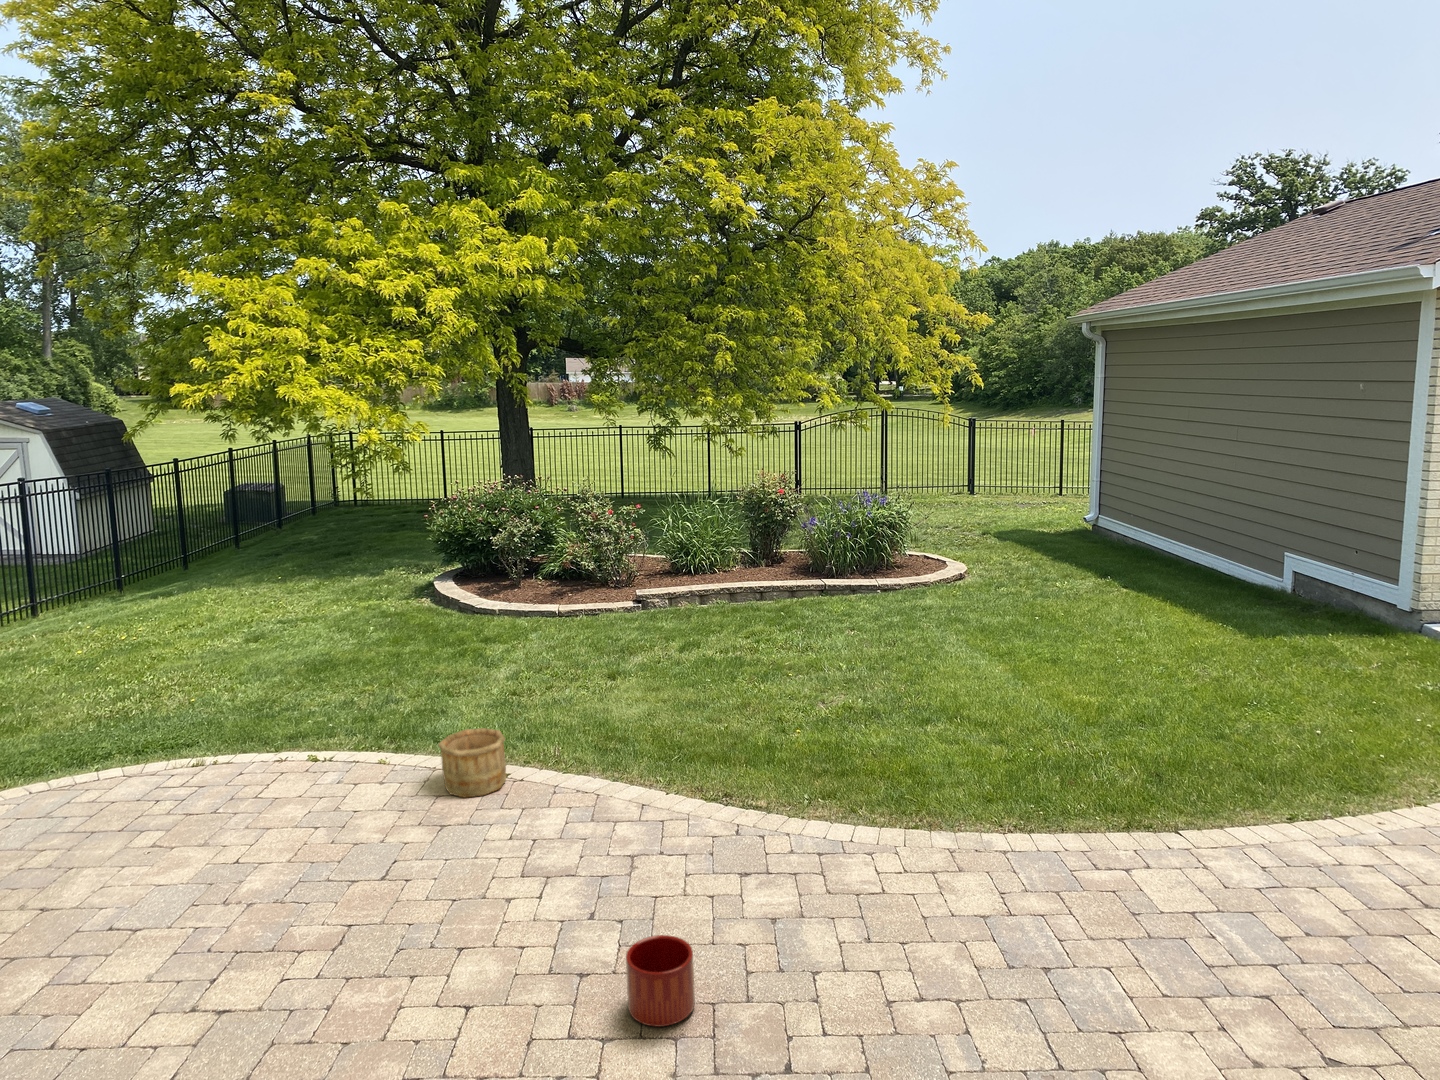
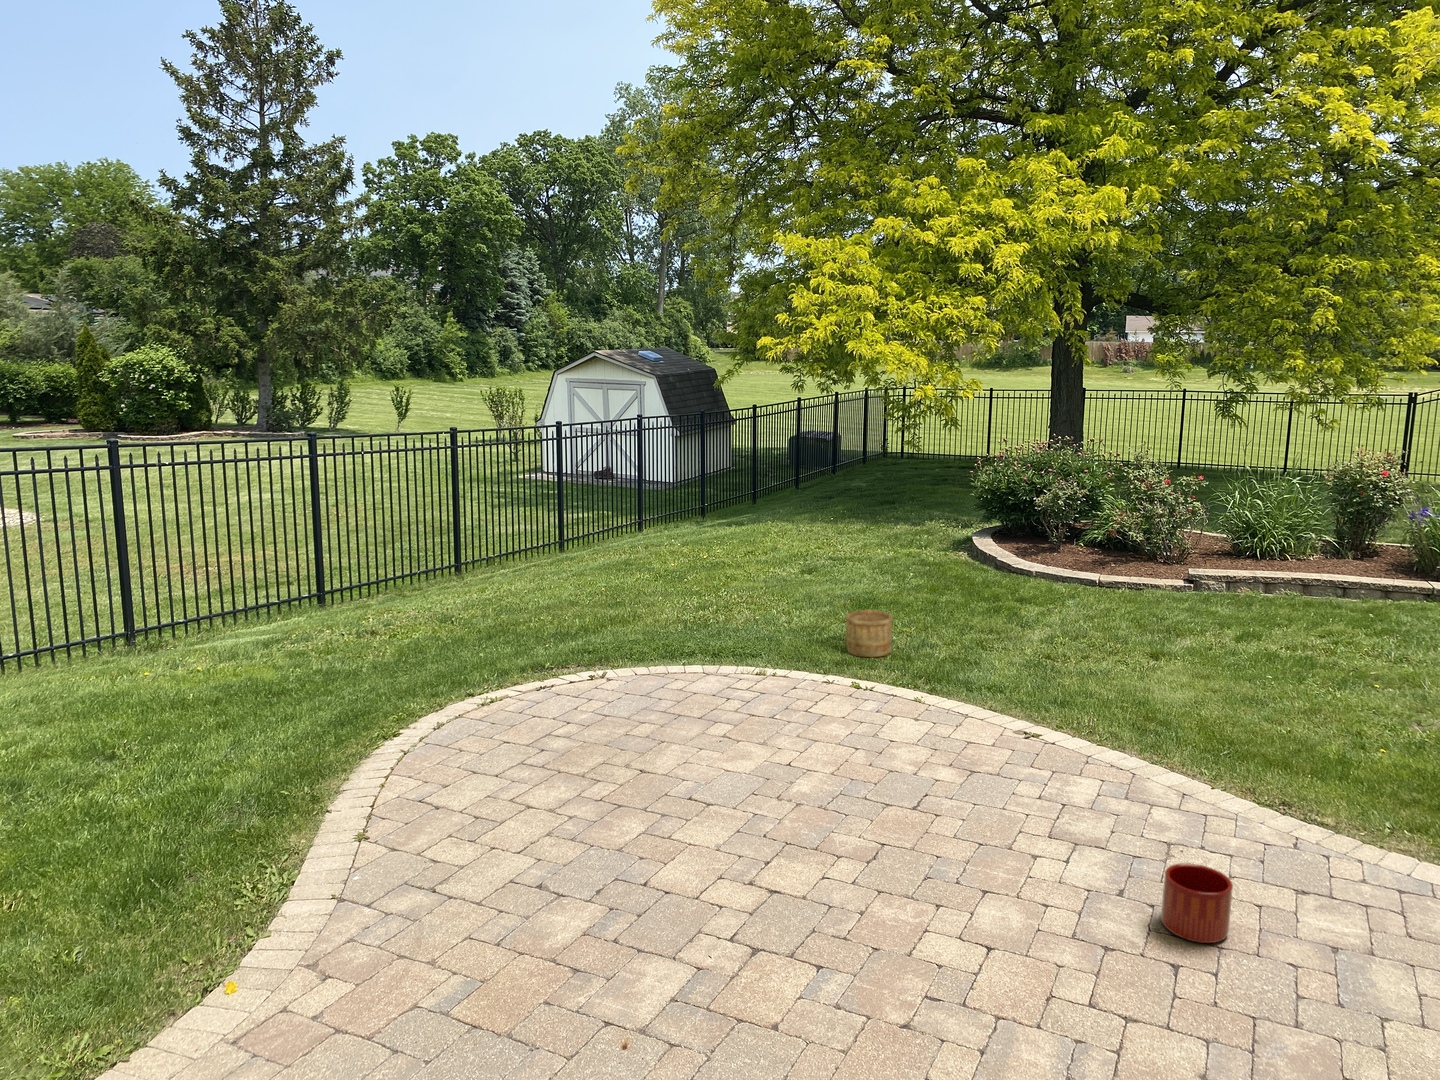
wooden bucket: present [438,728,506,798] -> present [845,610,893,657]

